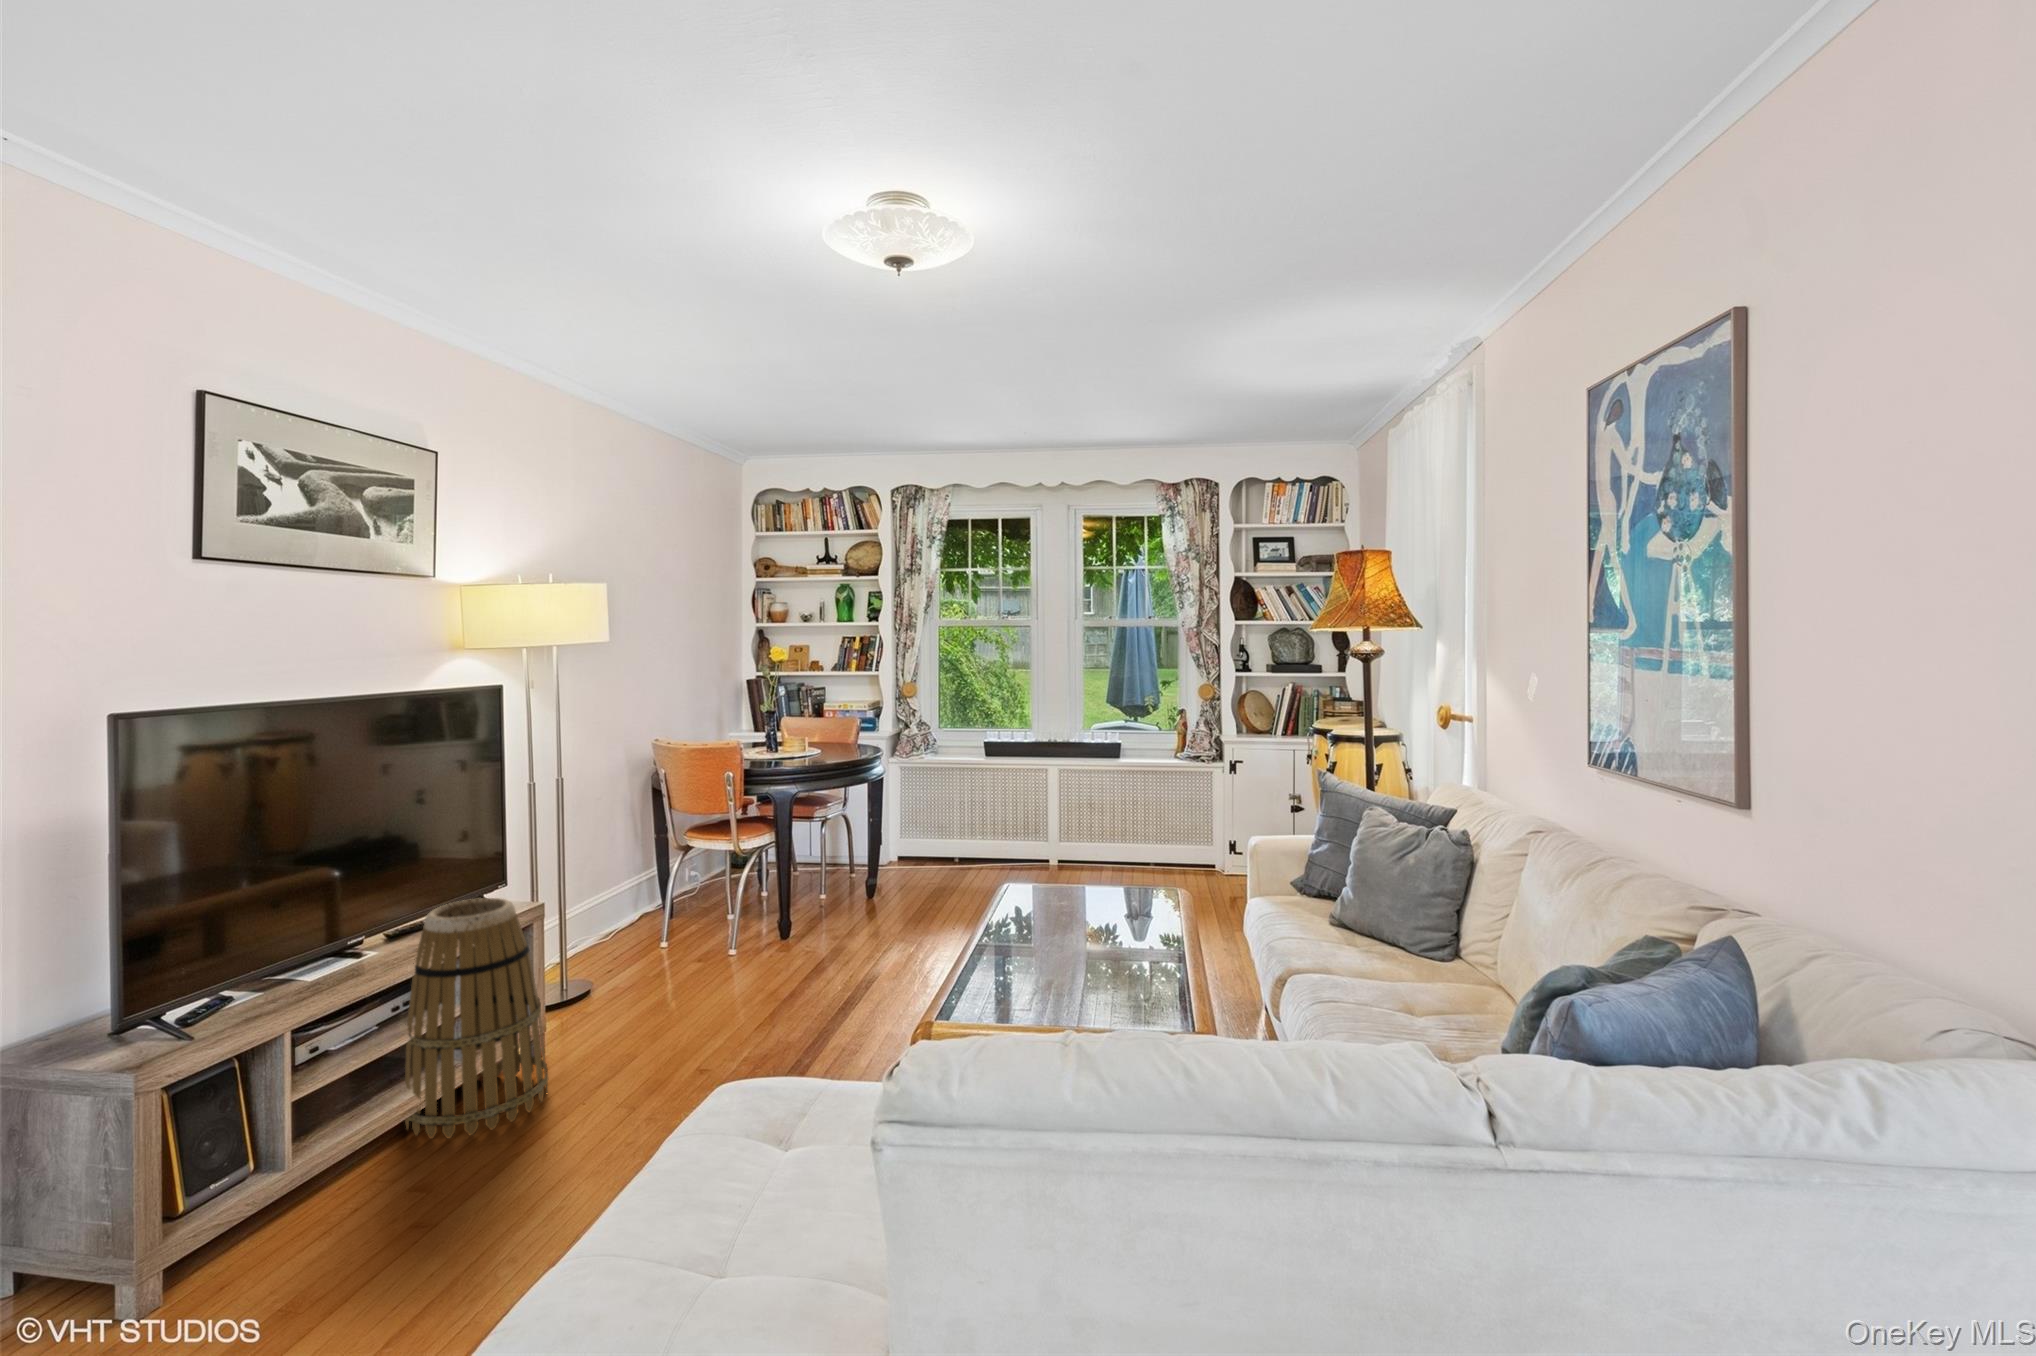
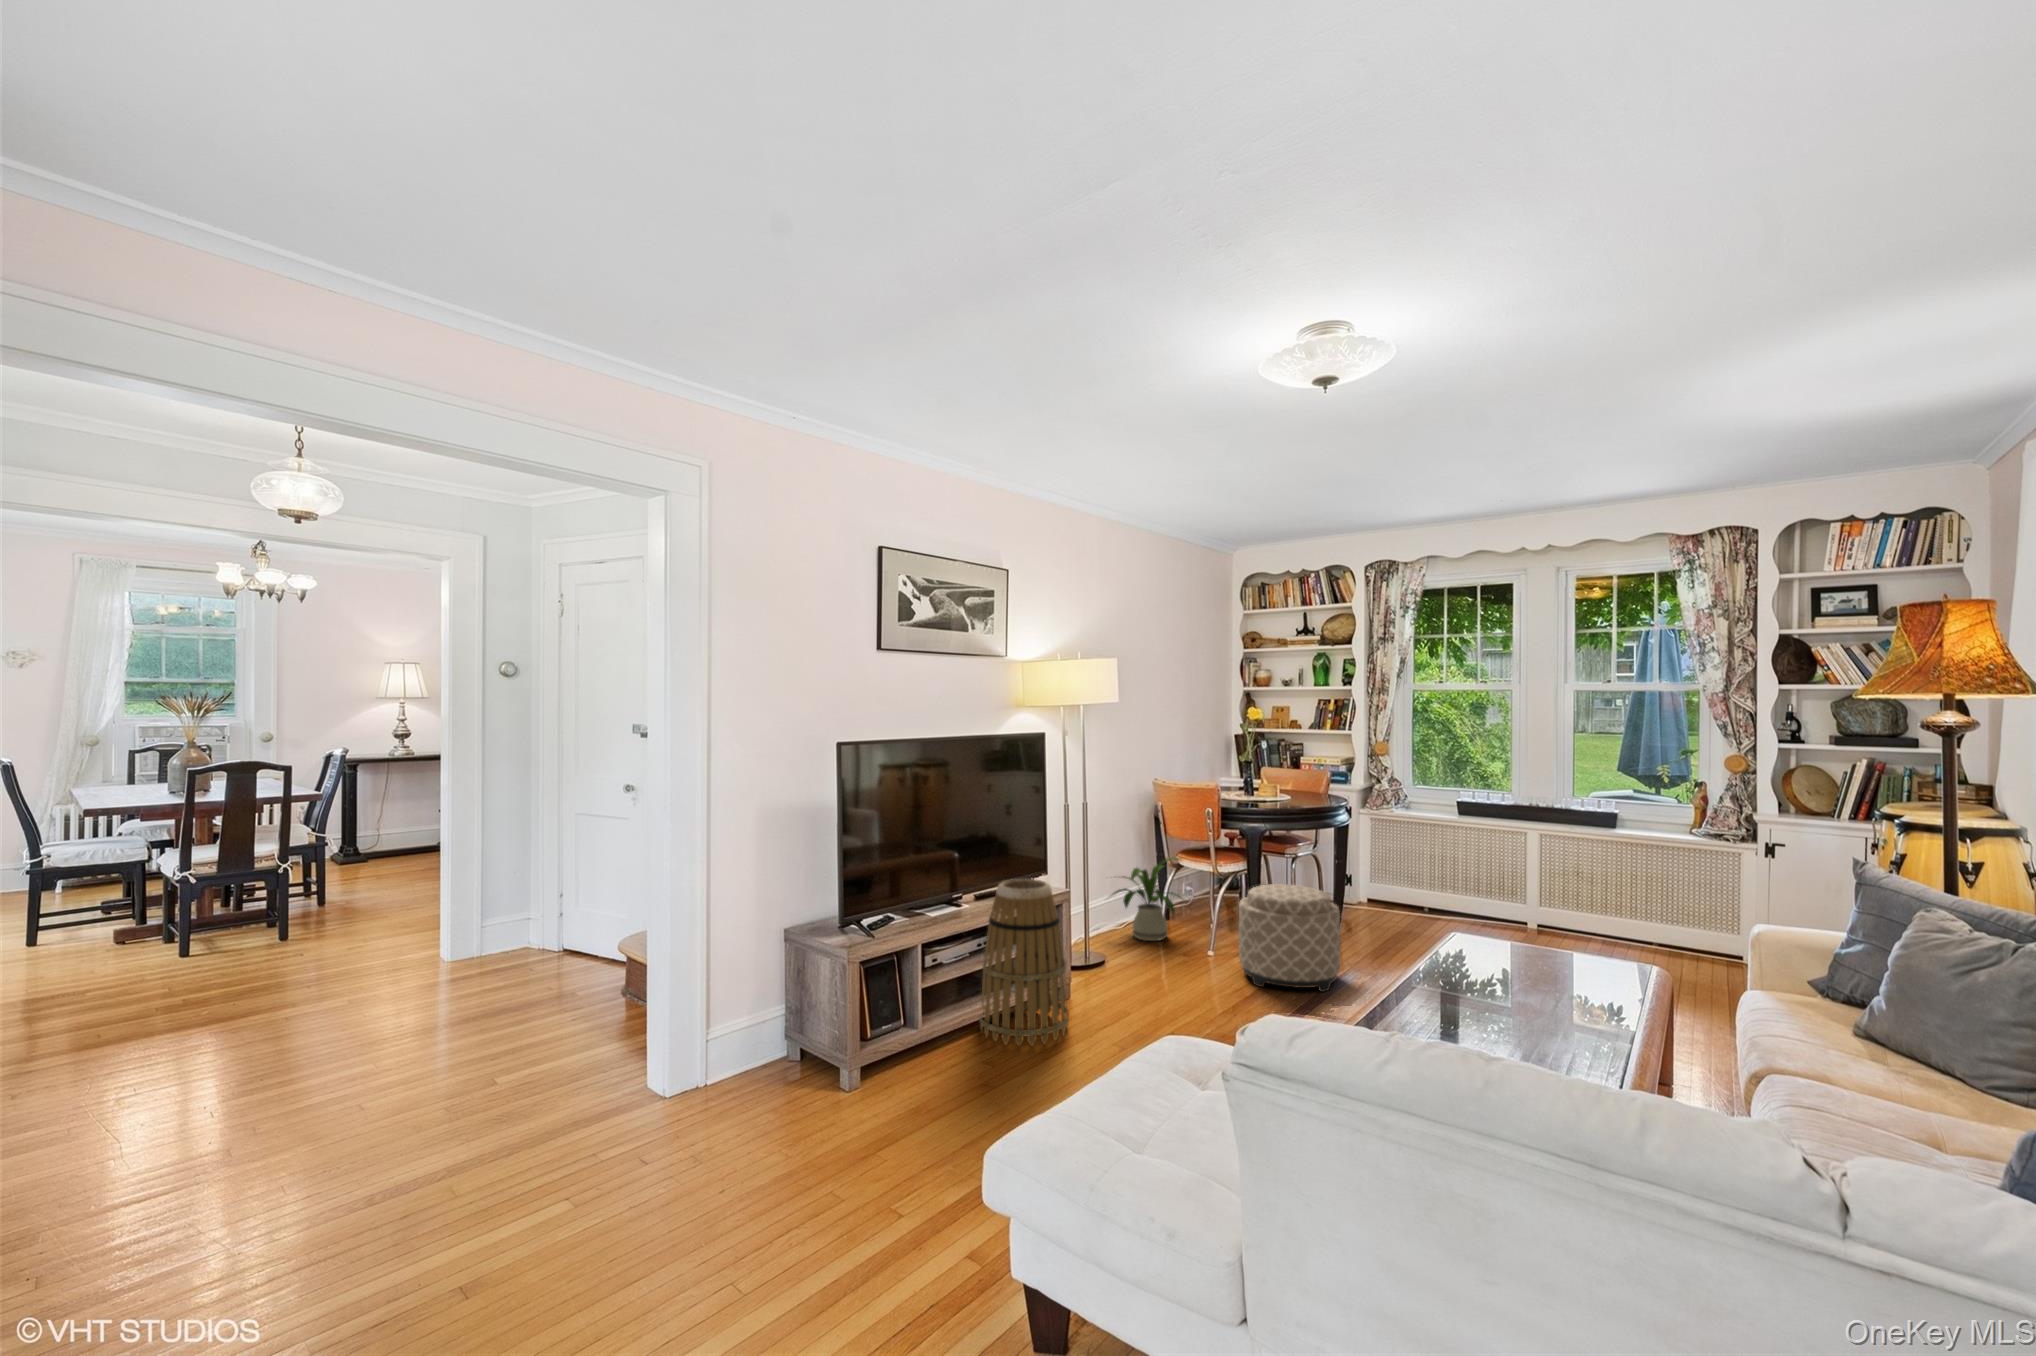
house plant: none [588,836,706,943] -> present [1111,858,1188,941]
ottoman: none [767,851,881,975] -> present [1239,884,1340,992]

